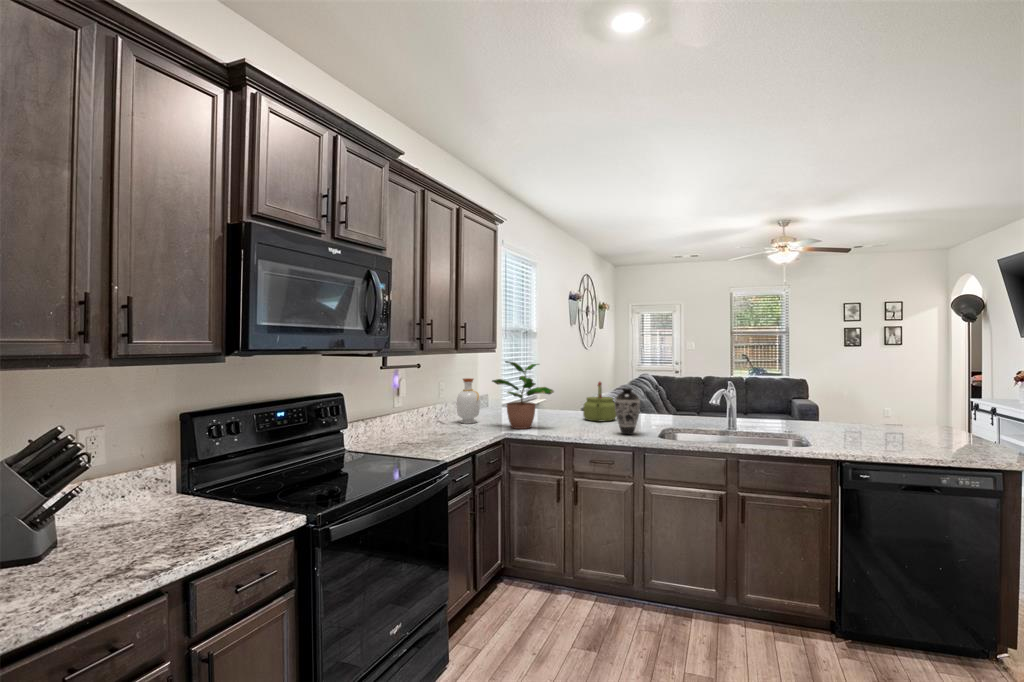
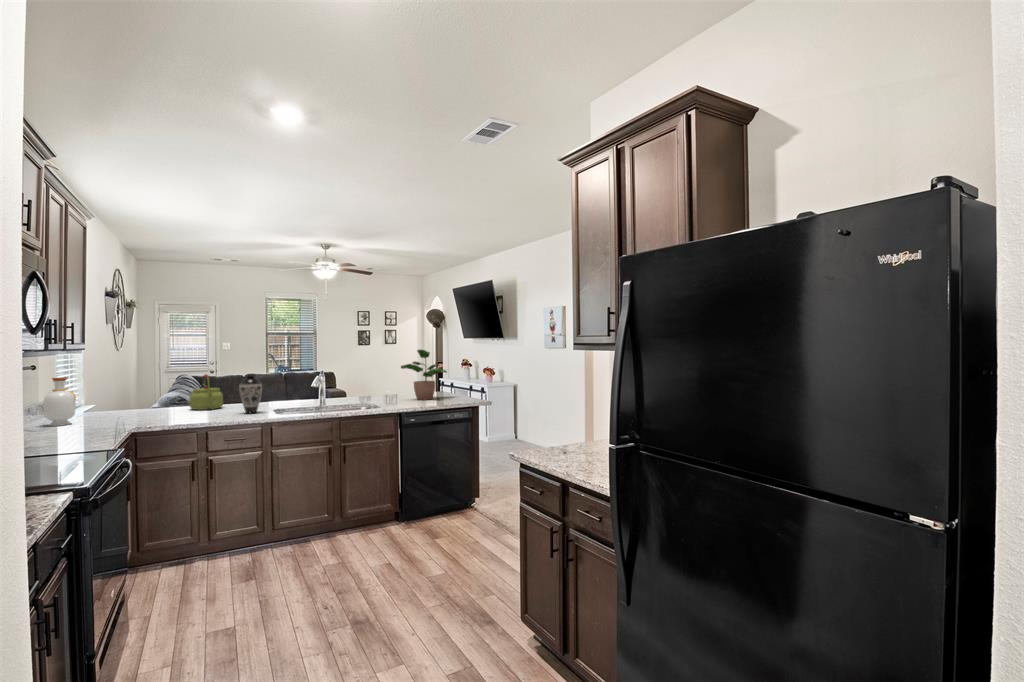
potted plant: present [492,361,554,429] -> present [401,350,447,400]

